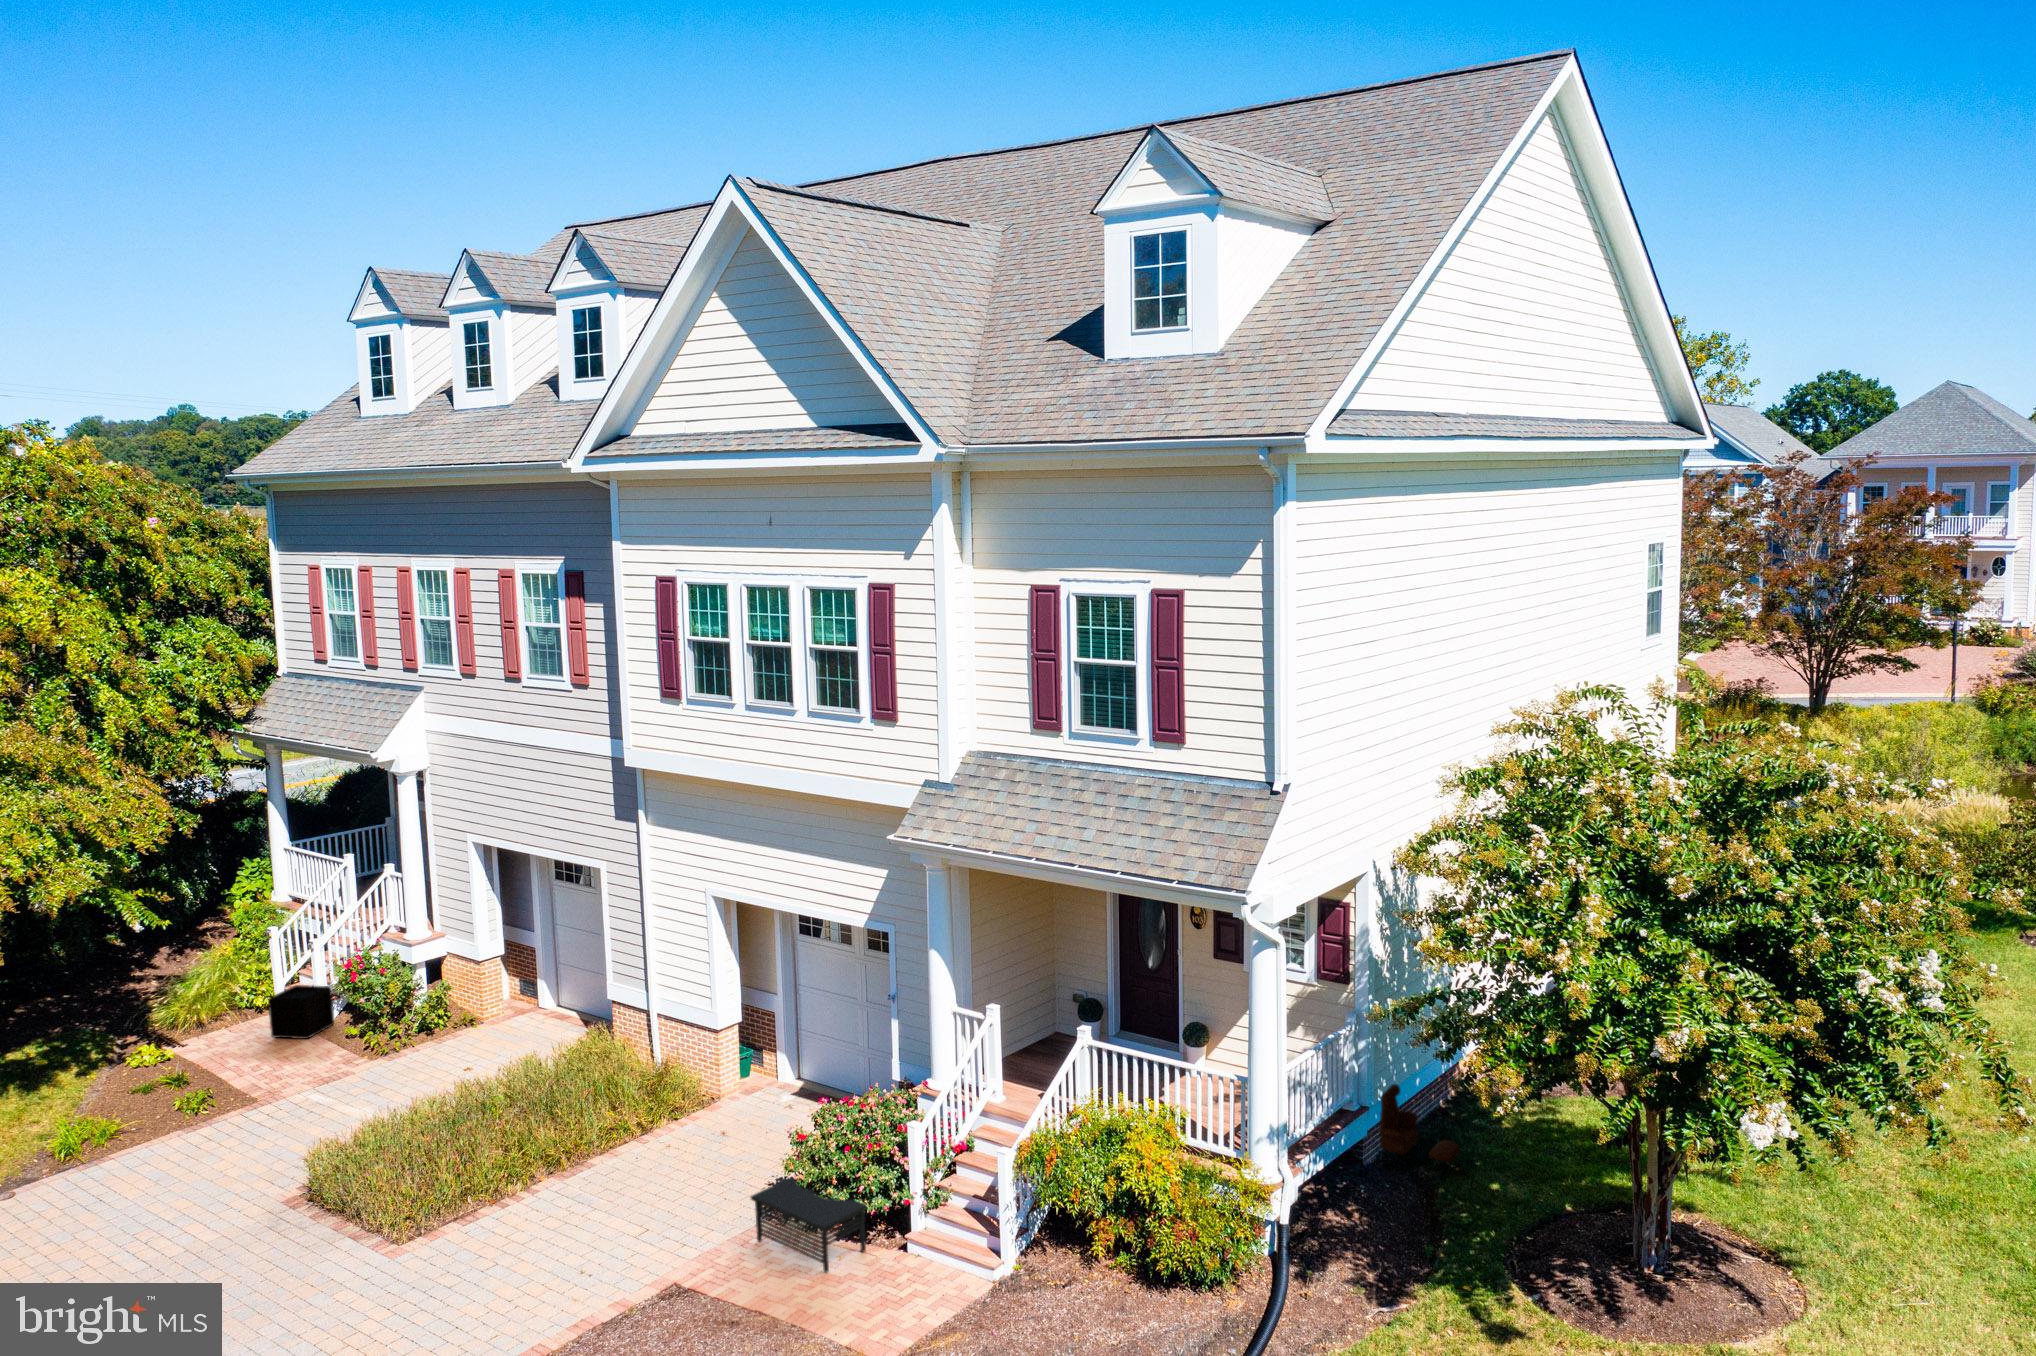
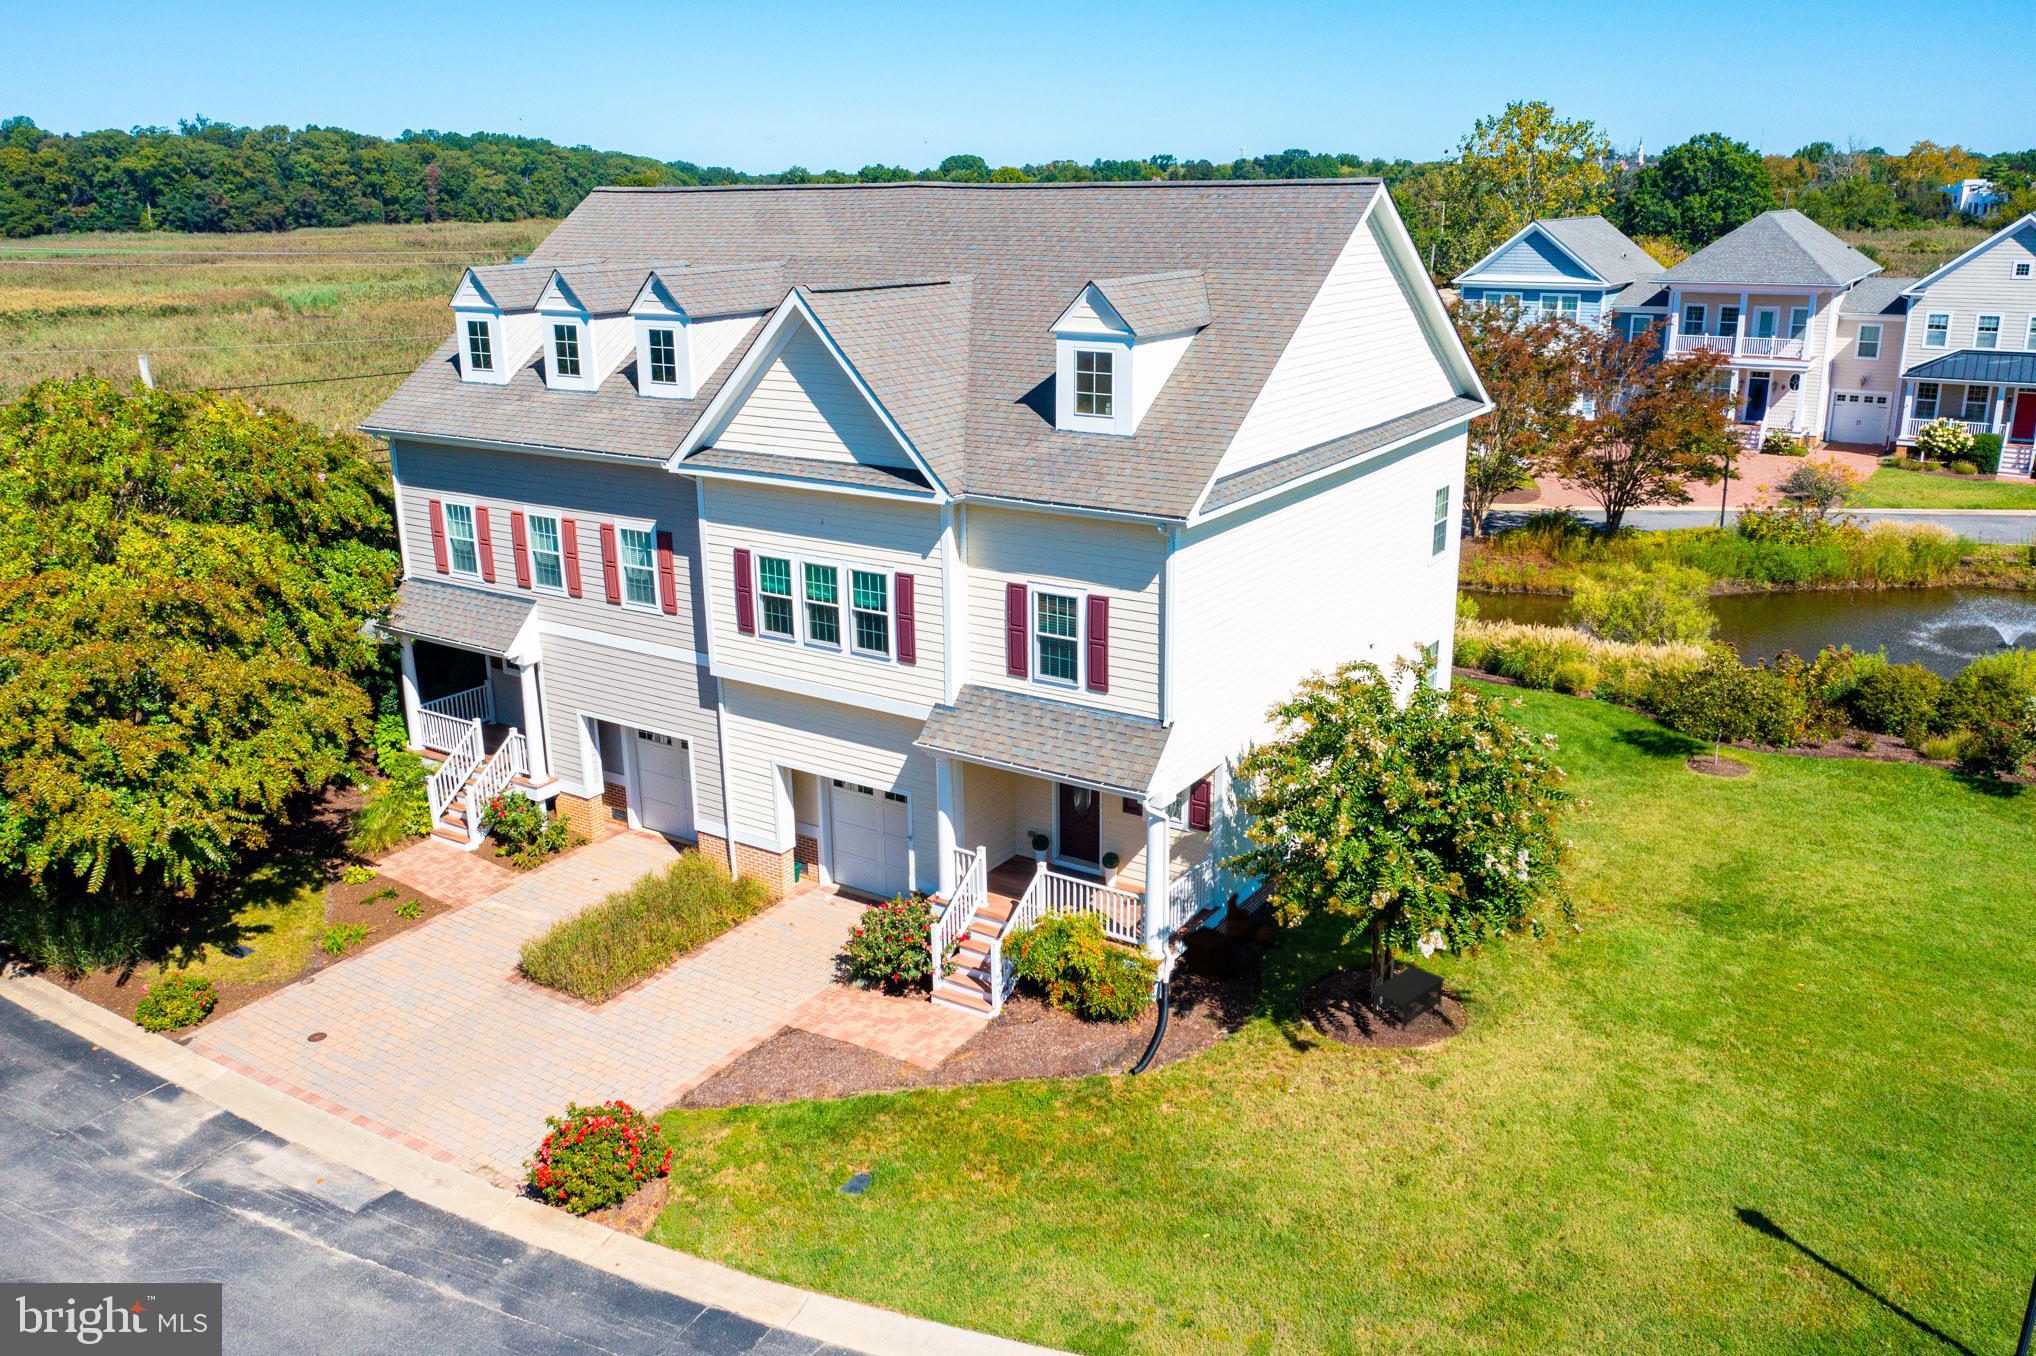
wooden crate: present [268,985,334,1039] -> present [1180,925,1233,982]
storage bench: present [751,1177,867,1272] -> present [1371,966,1446,1031]

